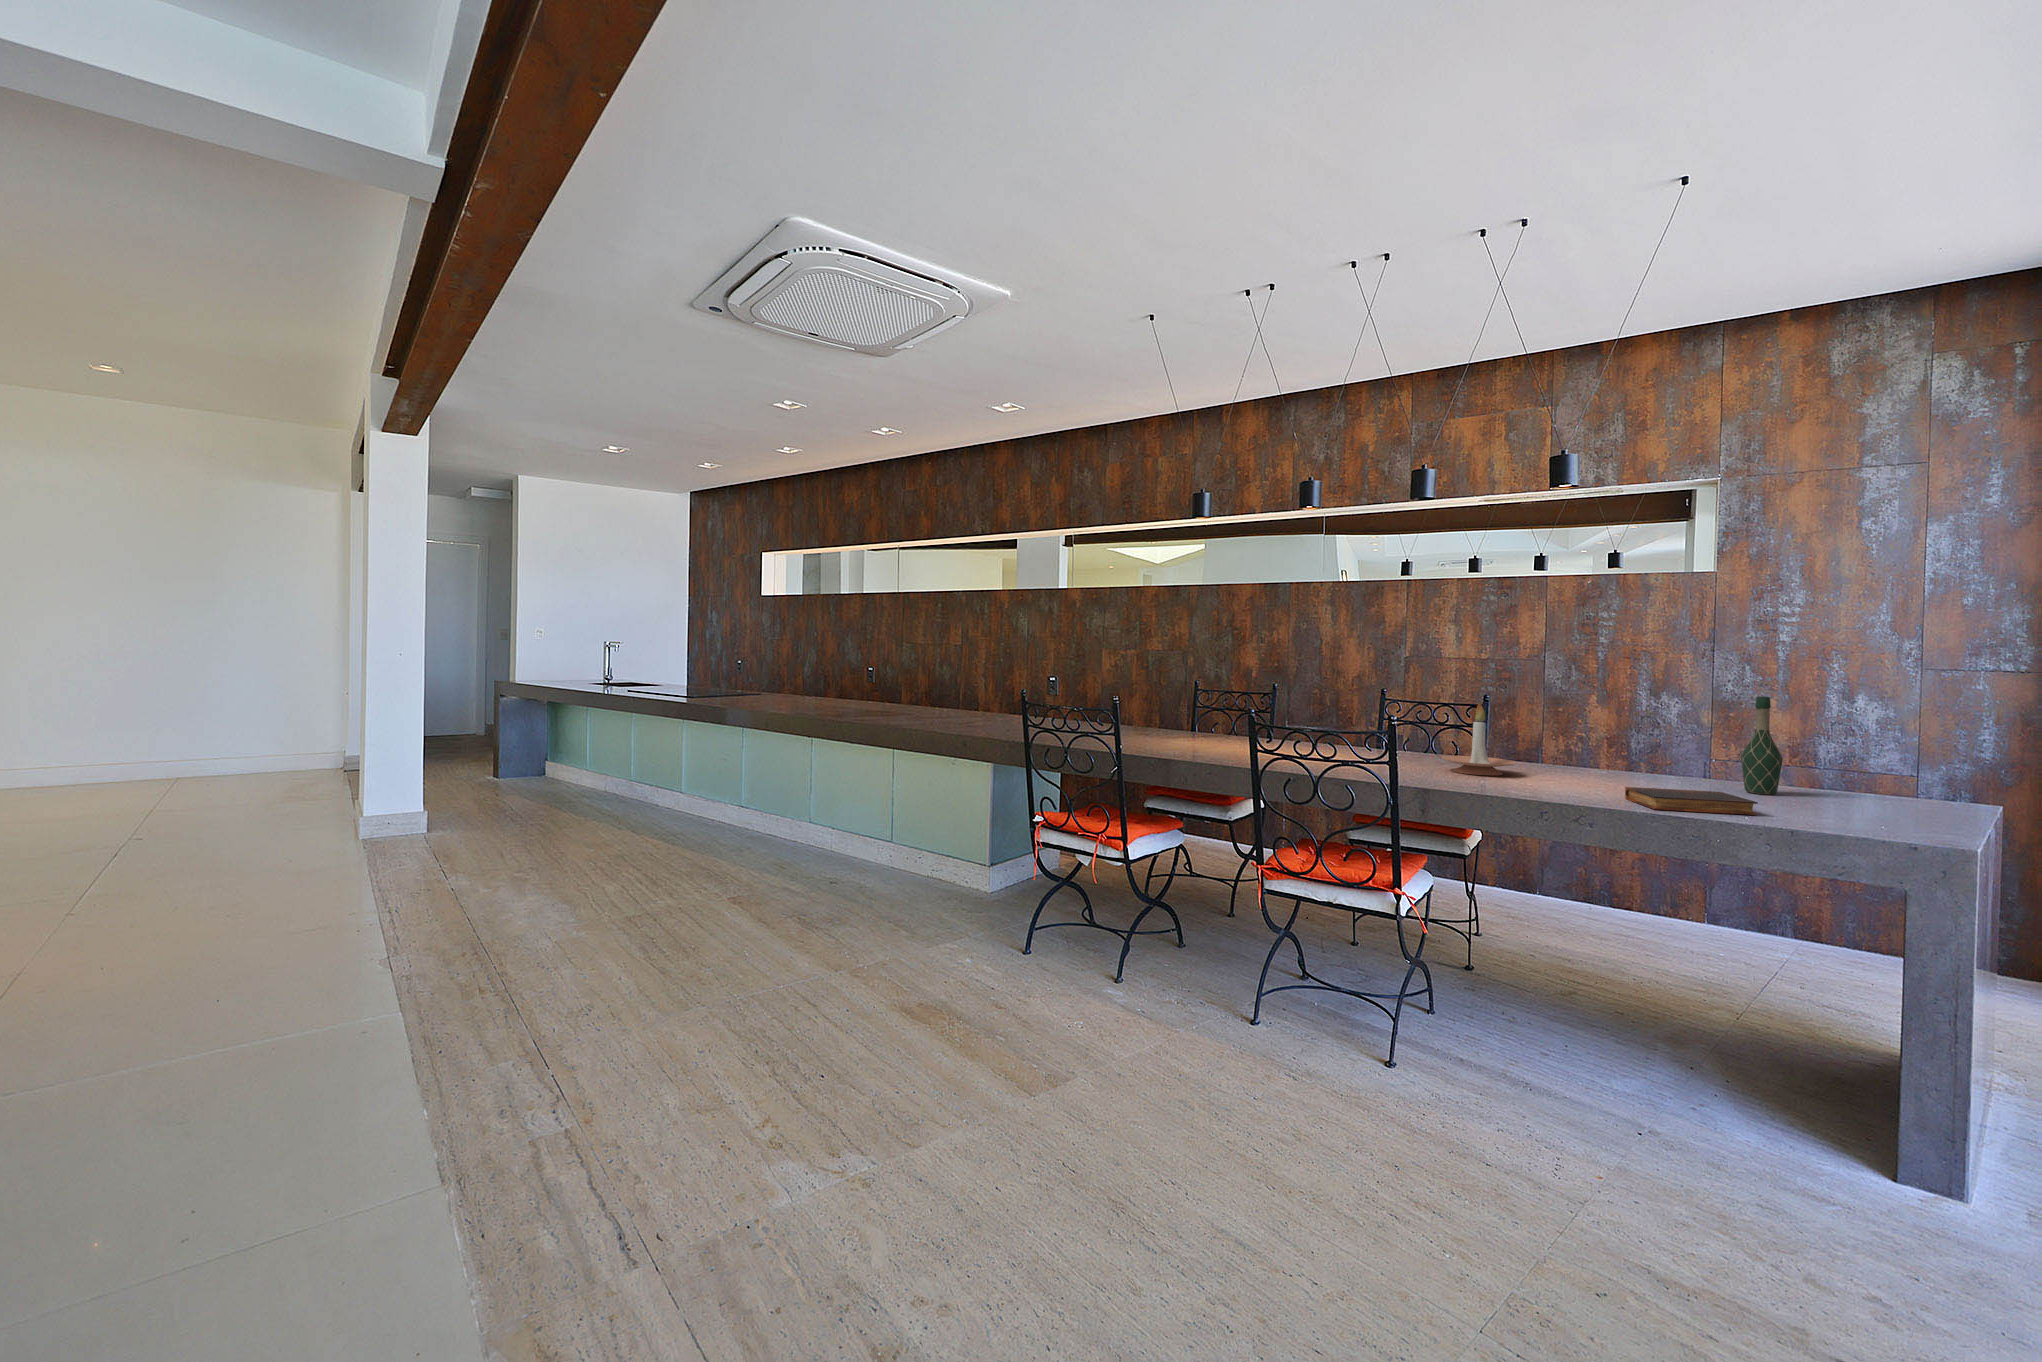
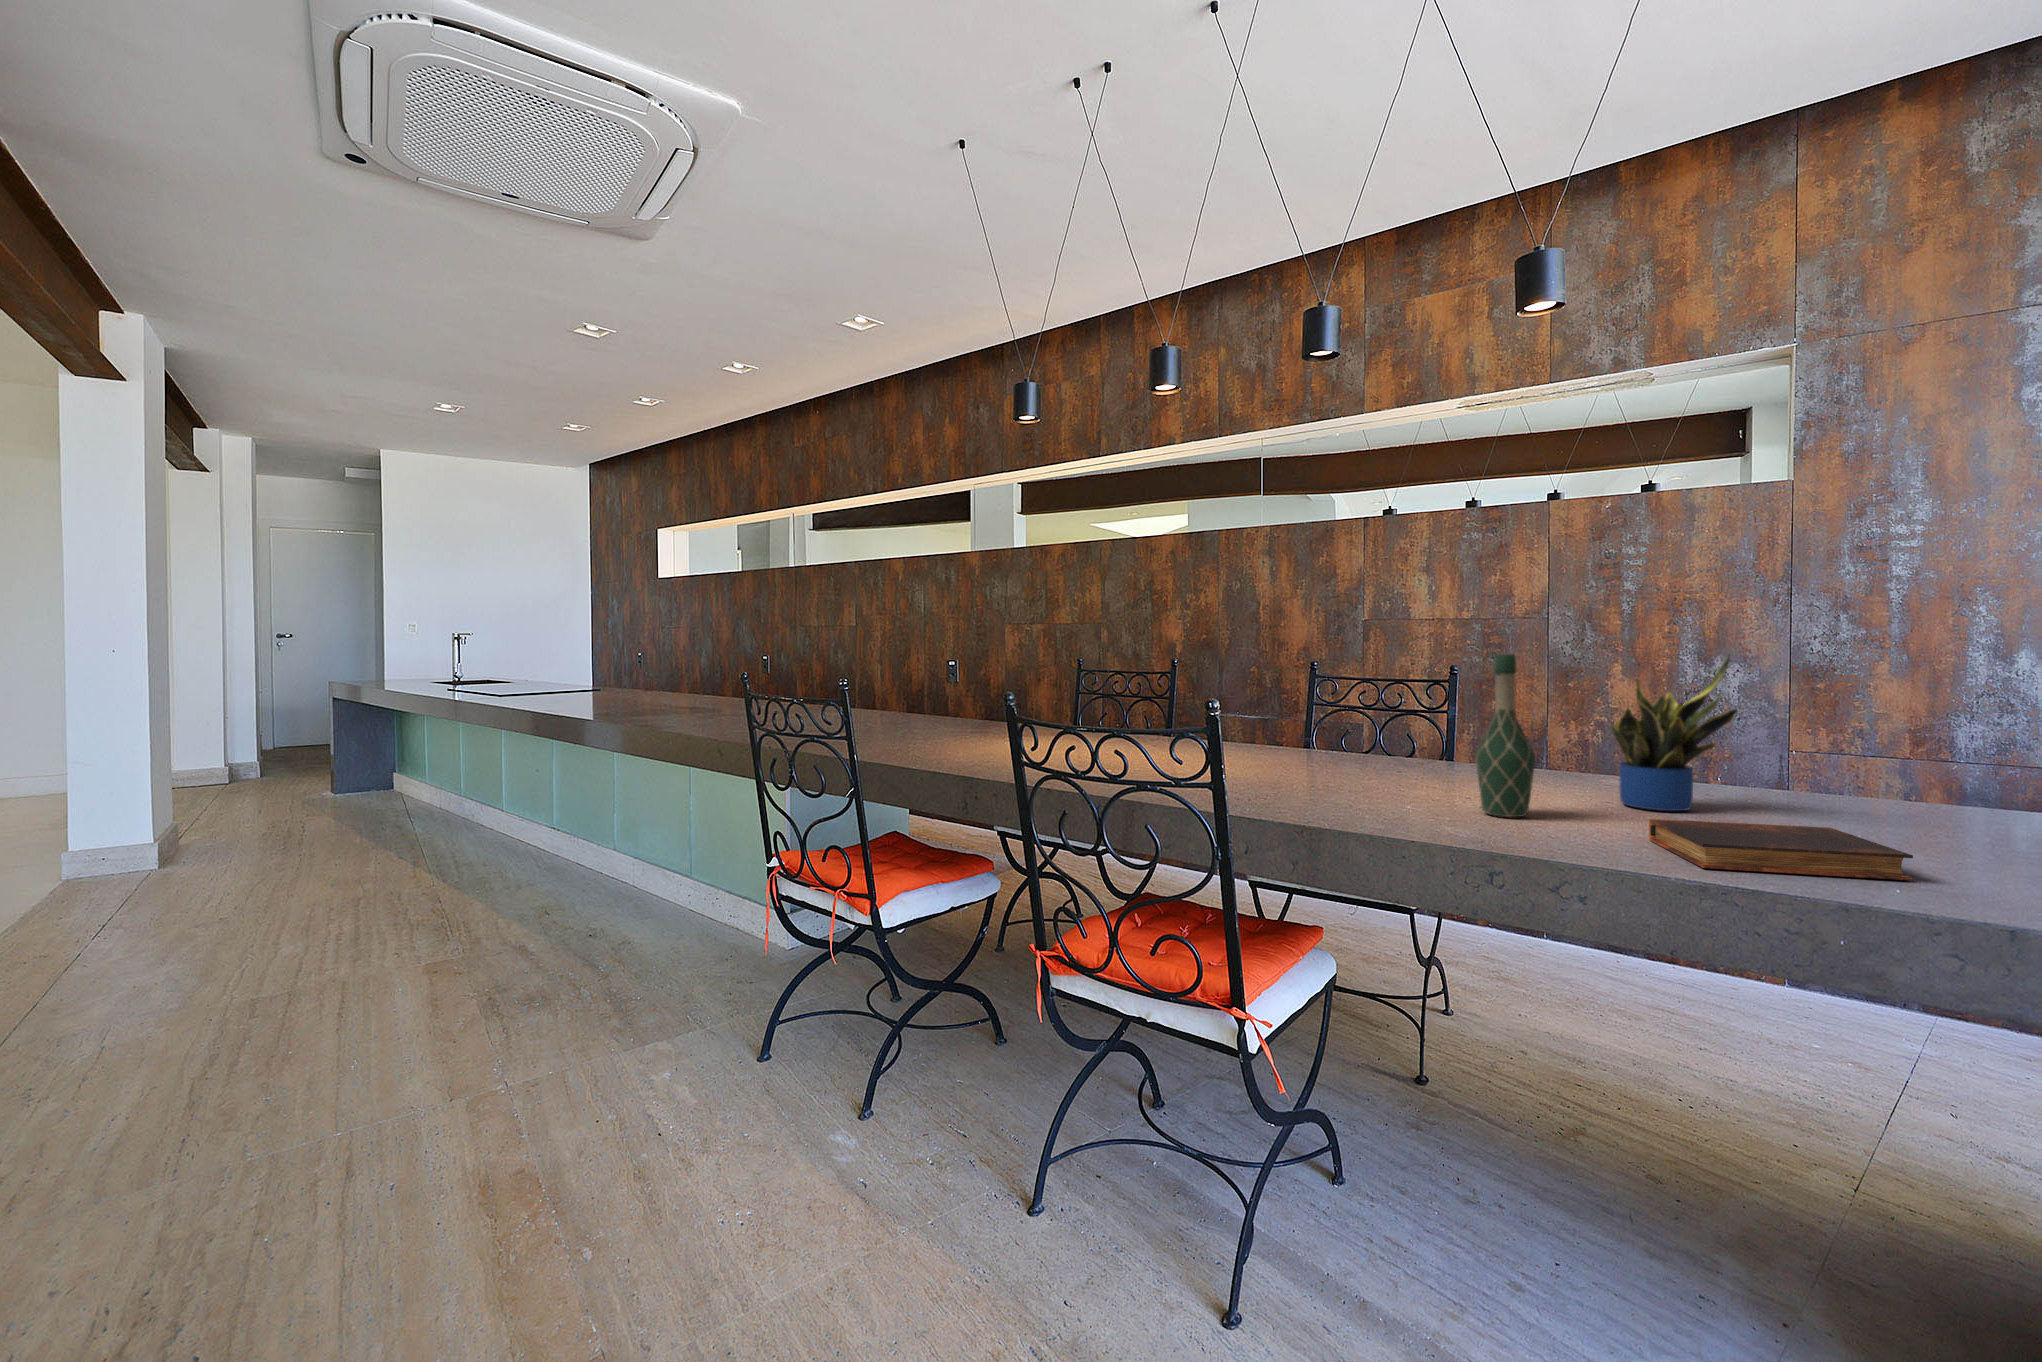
potted plant: none [1601,695,1675,787] -> present [1612,655,1738,811]
wine bottle: present [1741,696,1782,794] -> present [1476,654,1535,817]
candle holder: present [1442,702,1517,775] -> none [1358,673,1475,792]

